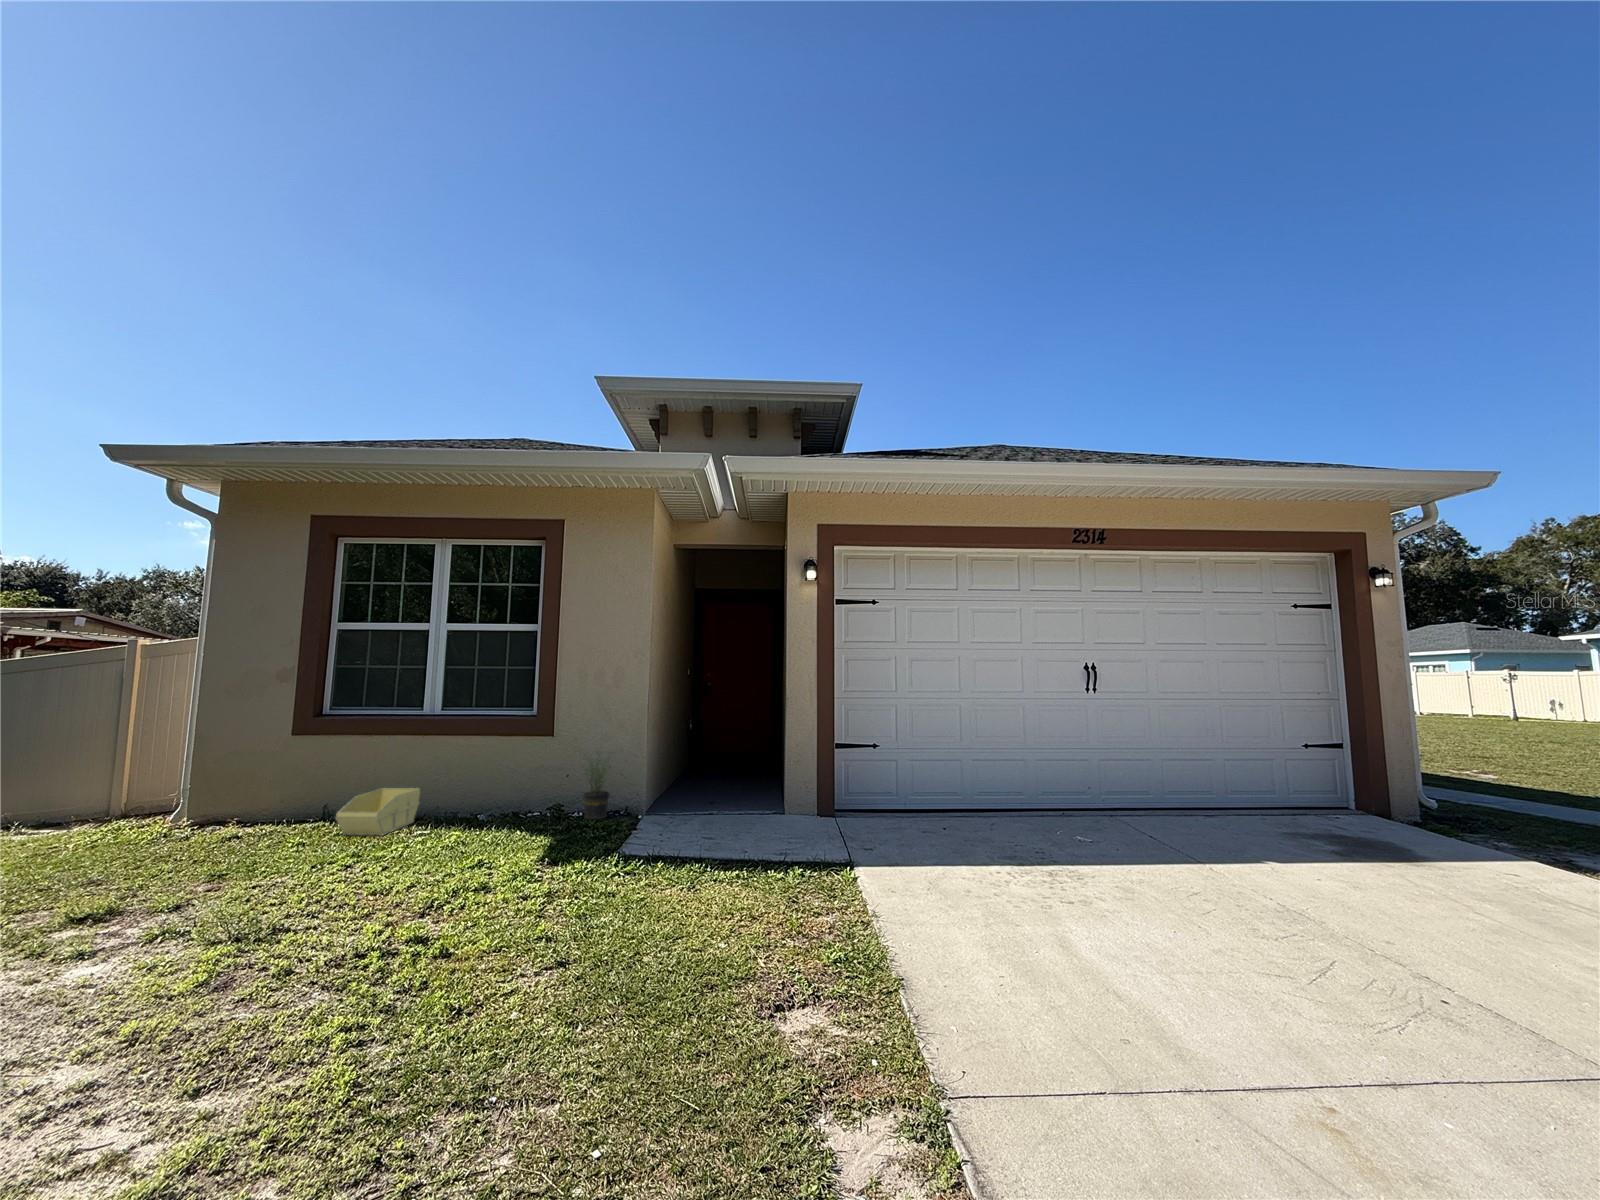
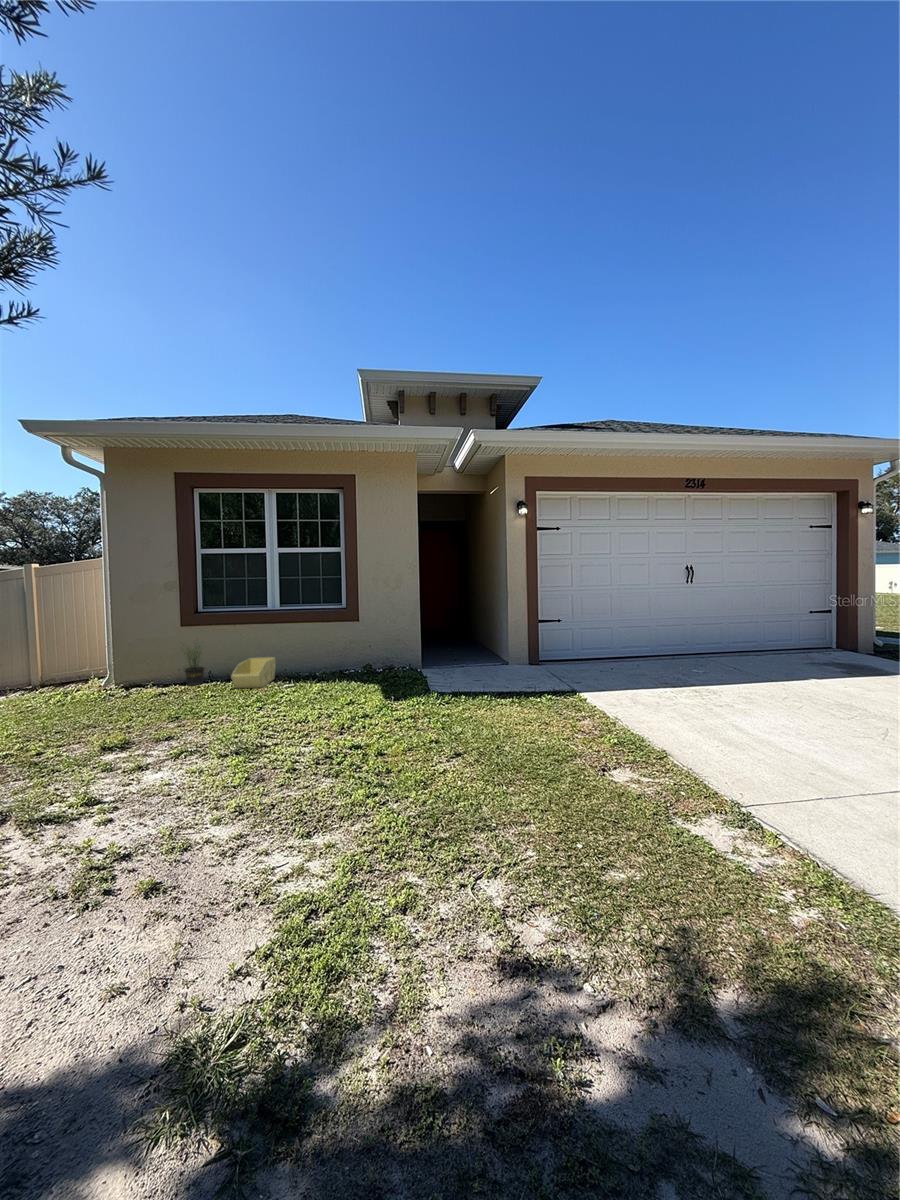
potted plant: present [582,752,614,820] -> present [181,641,205,686]

